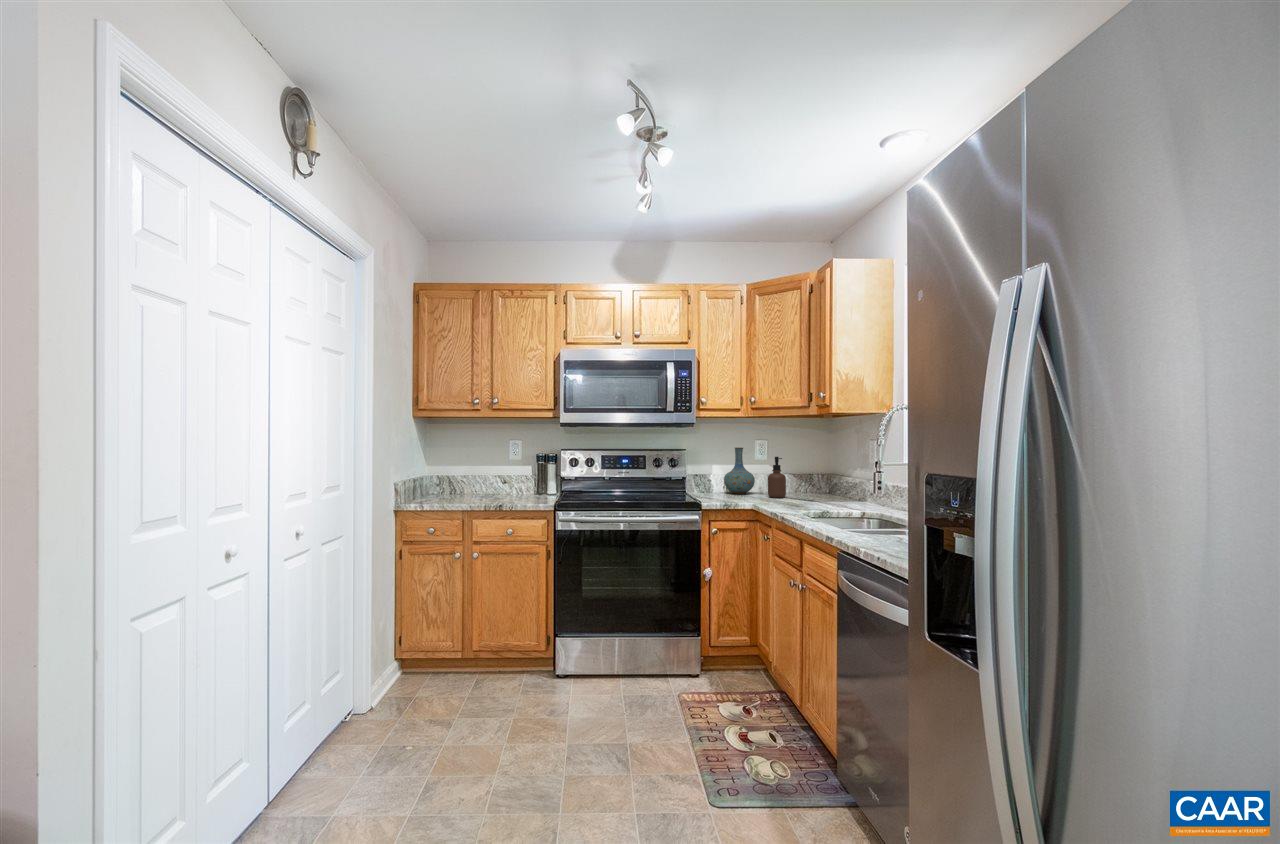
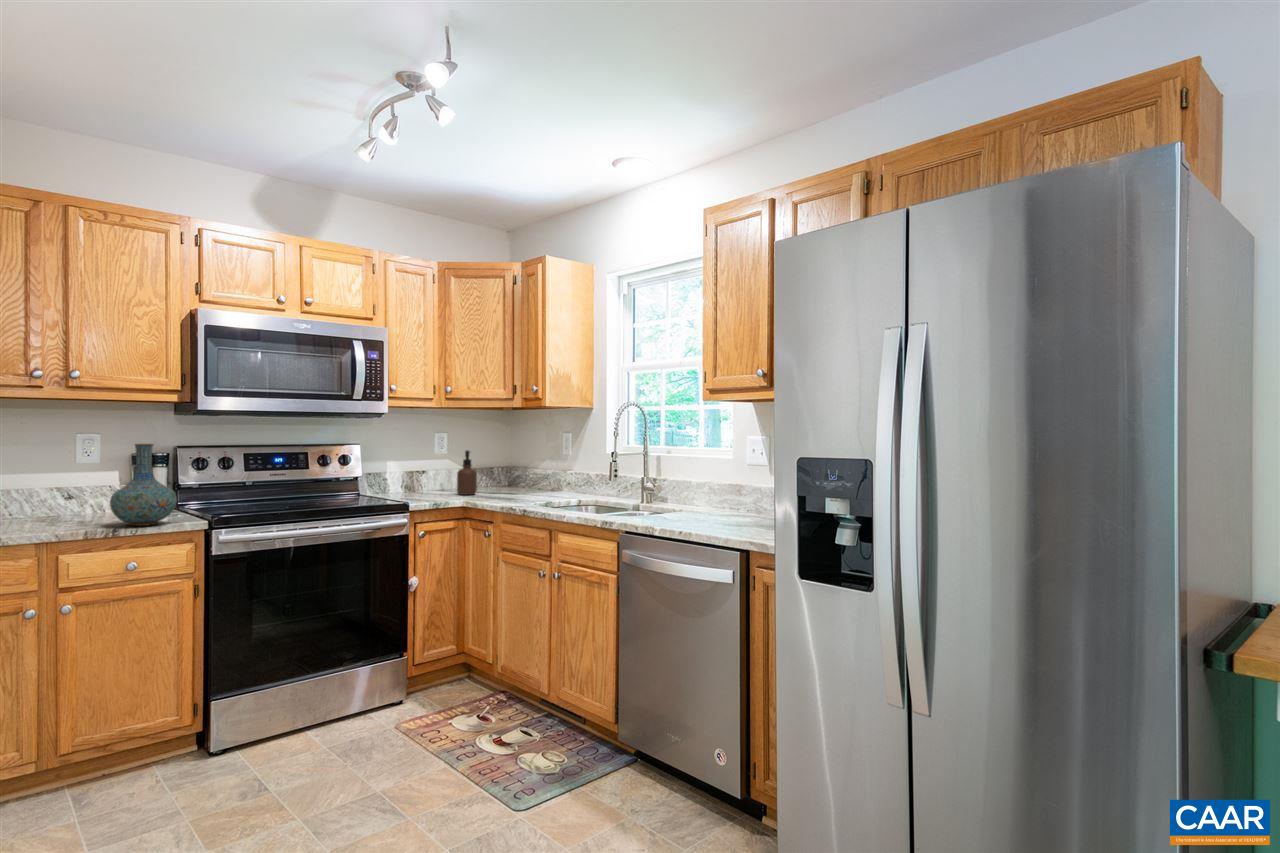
vase: present [724,447,755,494] -> present [110,444,177,526]

